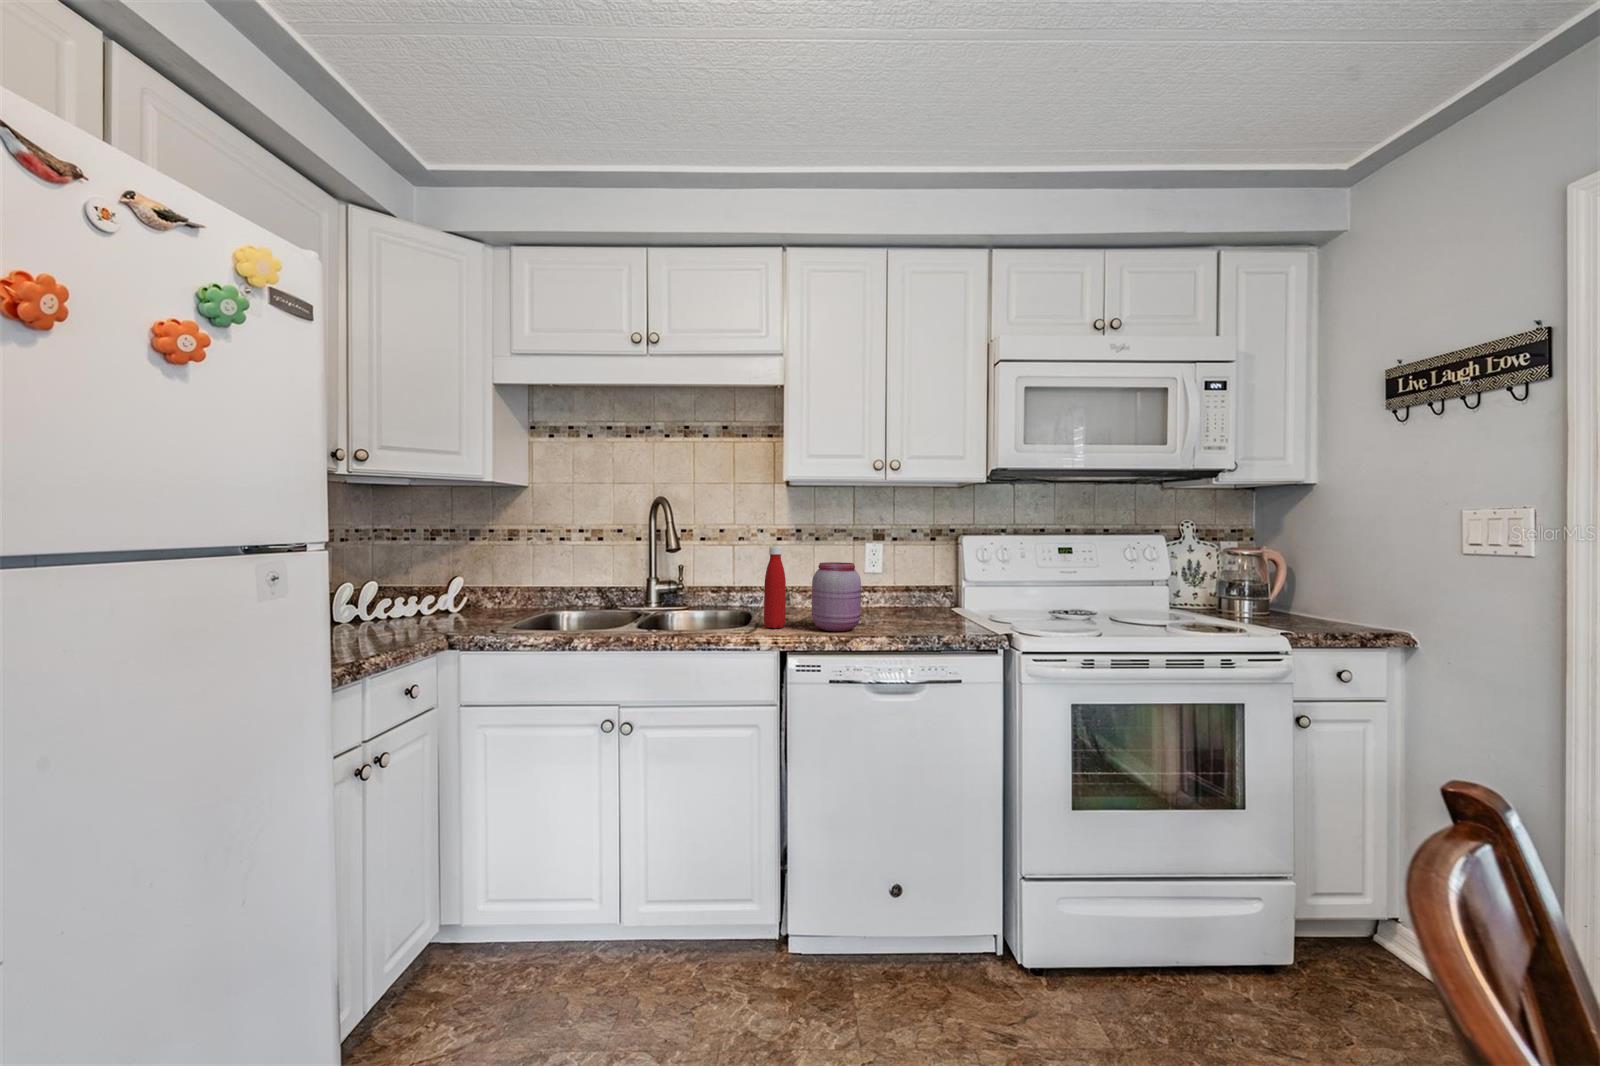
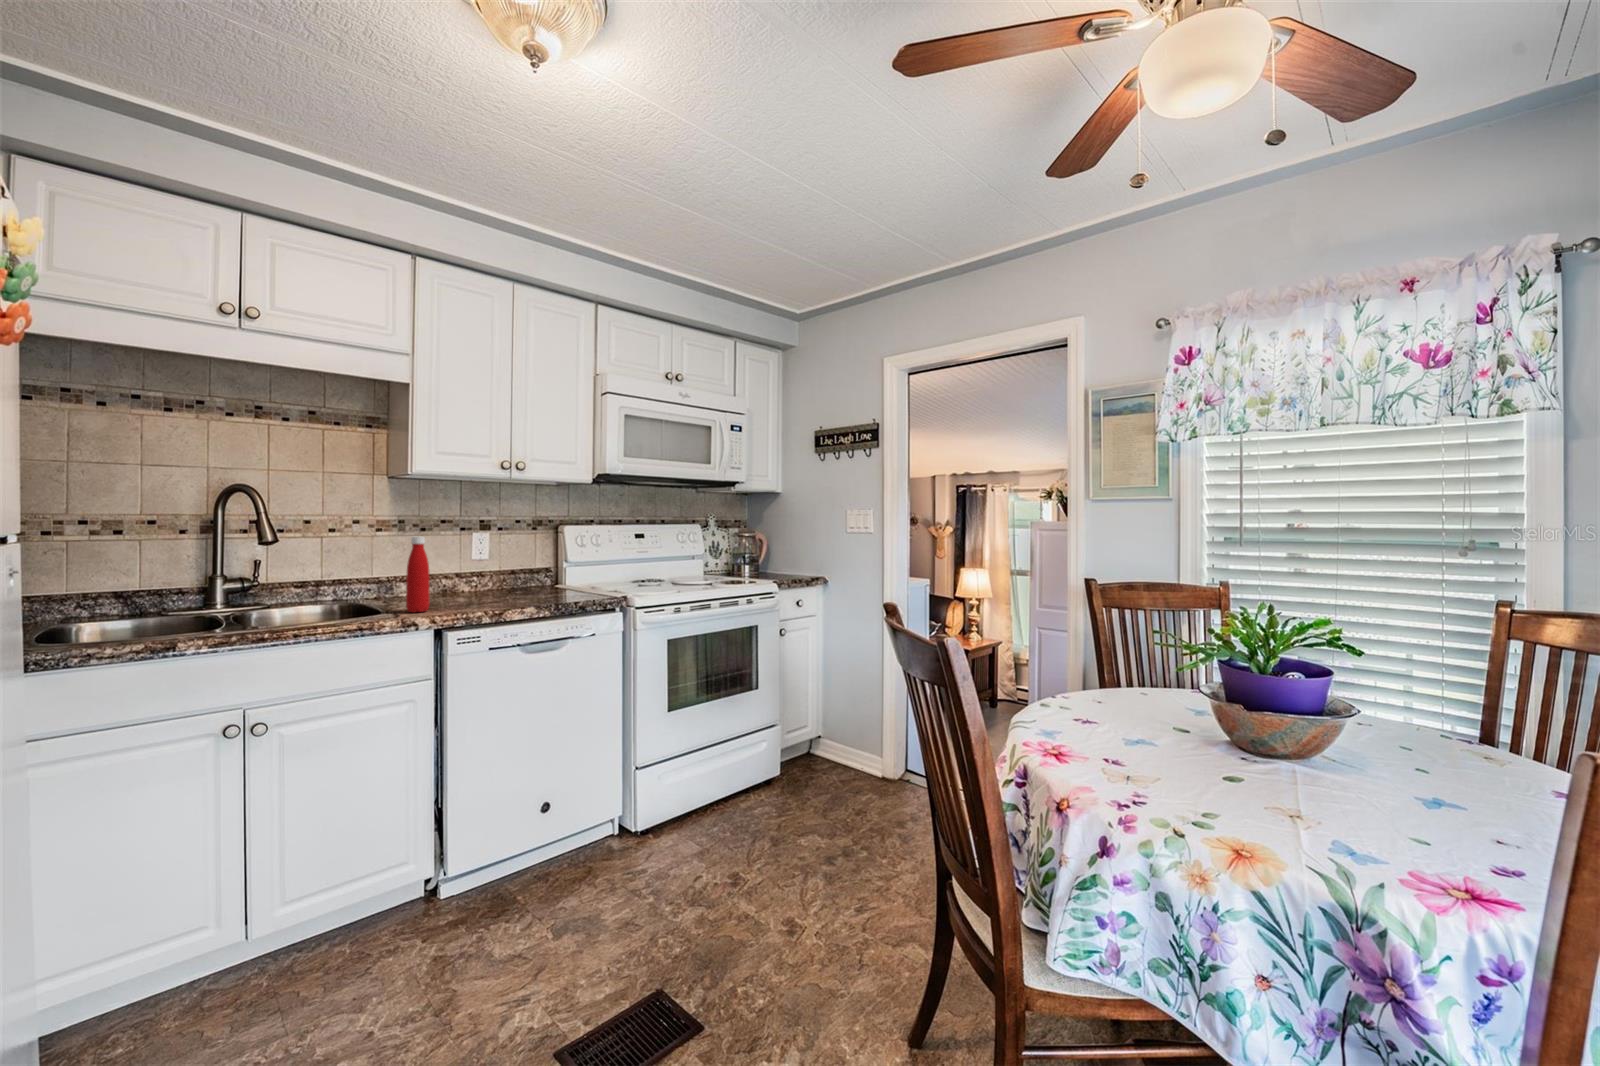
jar: present [812,562,861,631] -> none [458,550,505,609]

